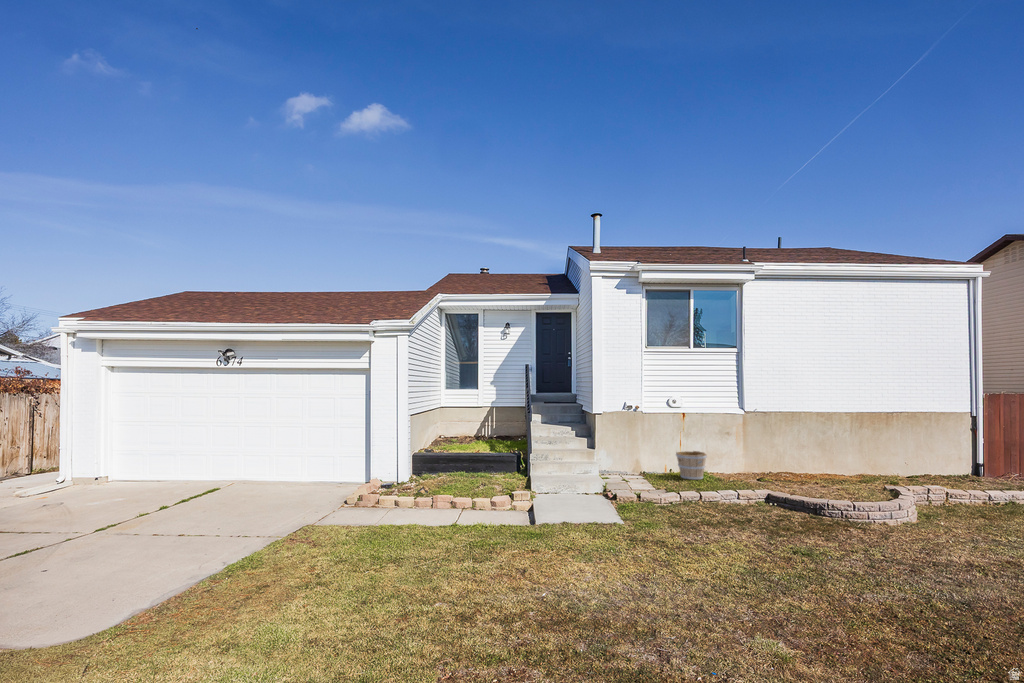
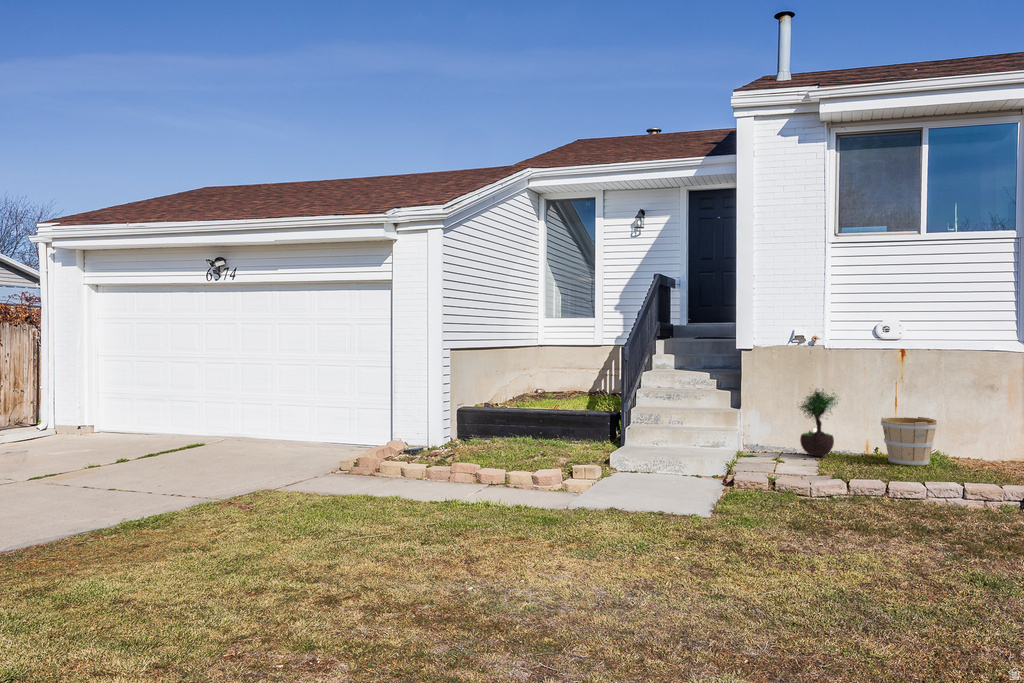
potted tree: none [631,434,656,477] -> present [800,390,838,456]

